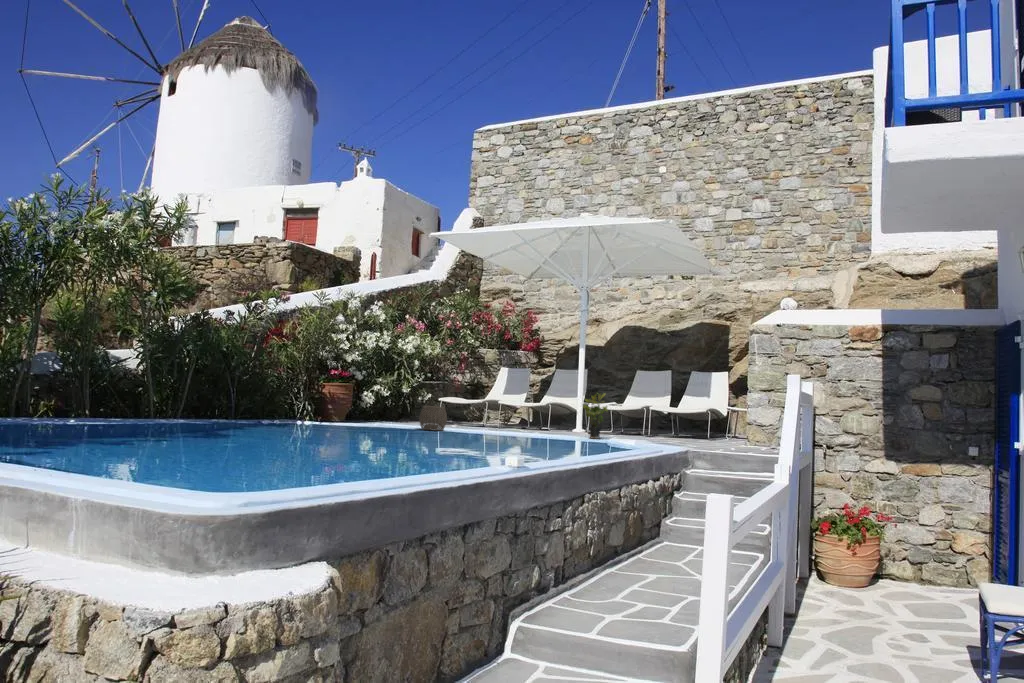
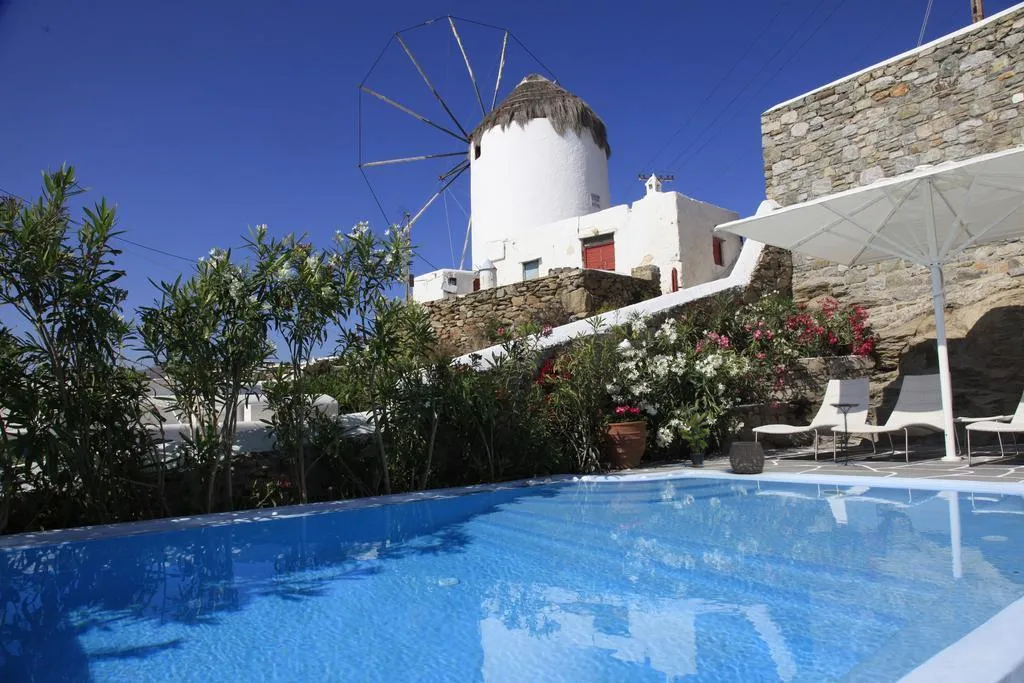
side table: none [498,382,521,432] -> present [830,403,859,464]
potted plant: present [583,393,608,439] -> present [680,413,709,467]

